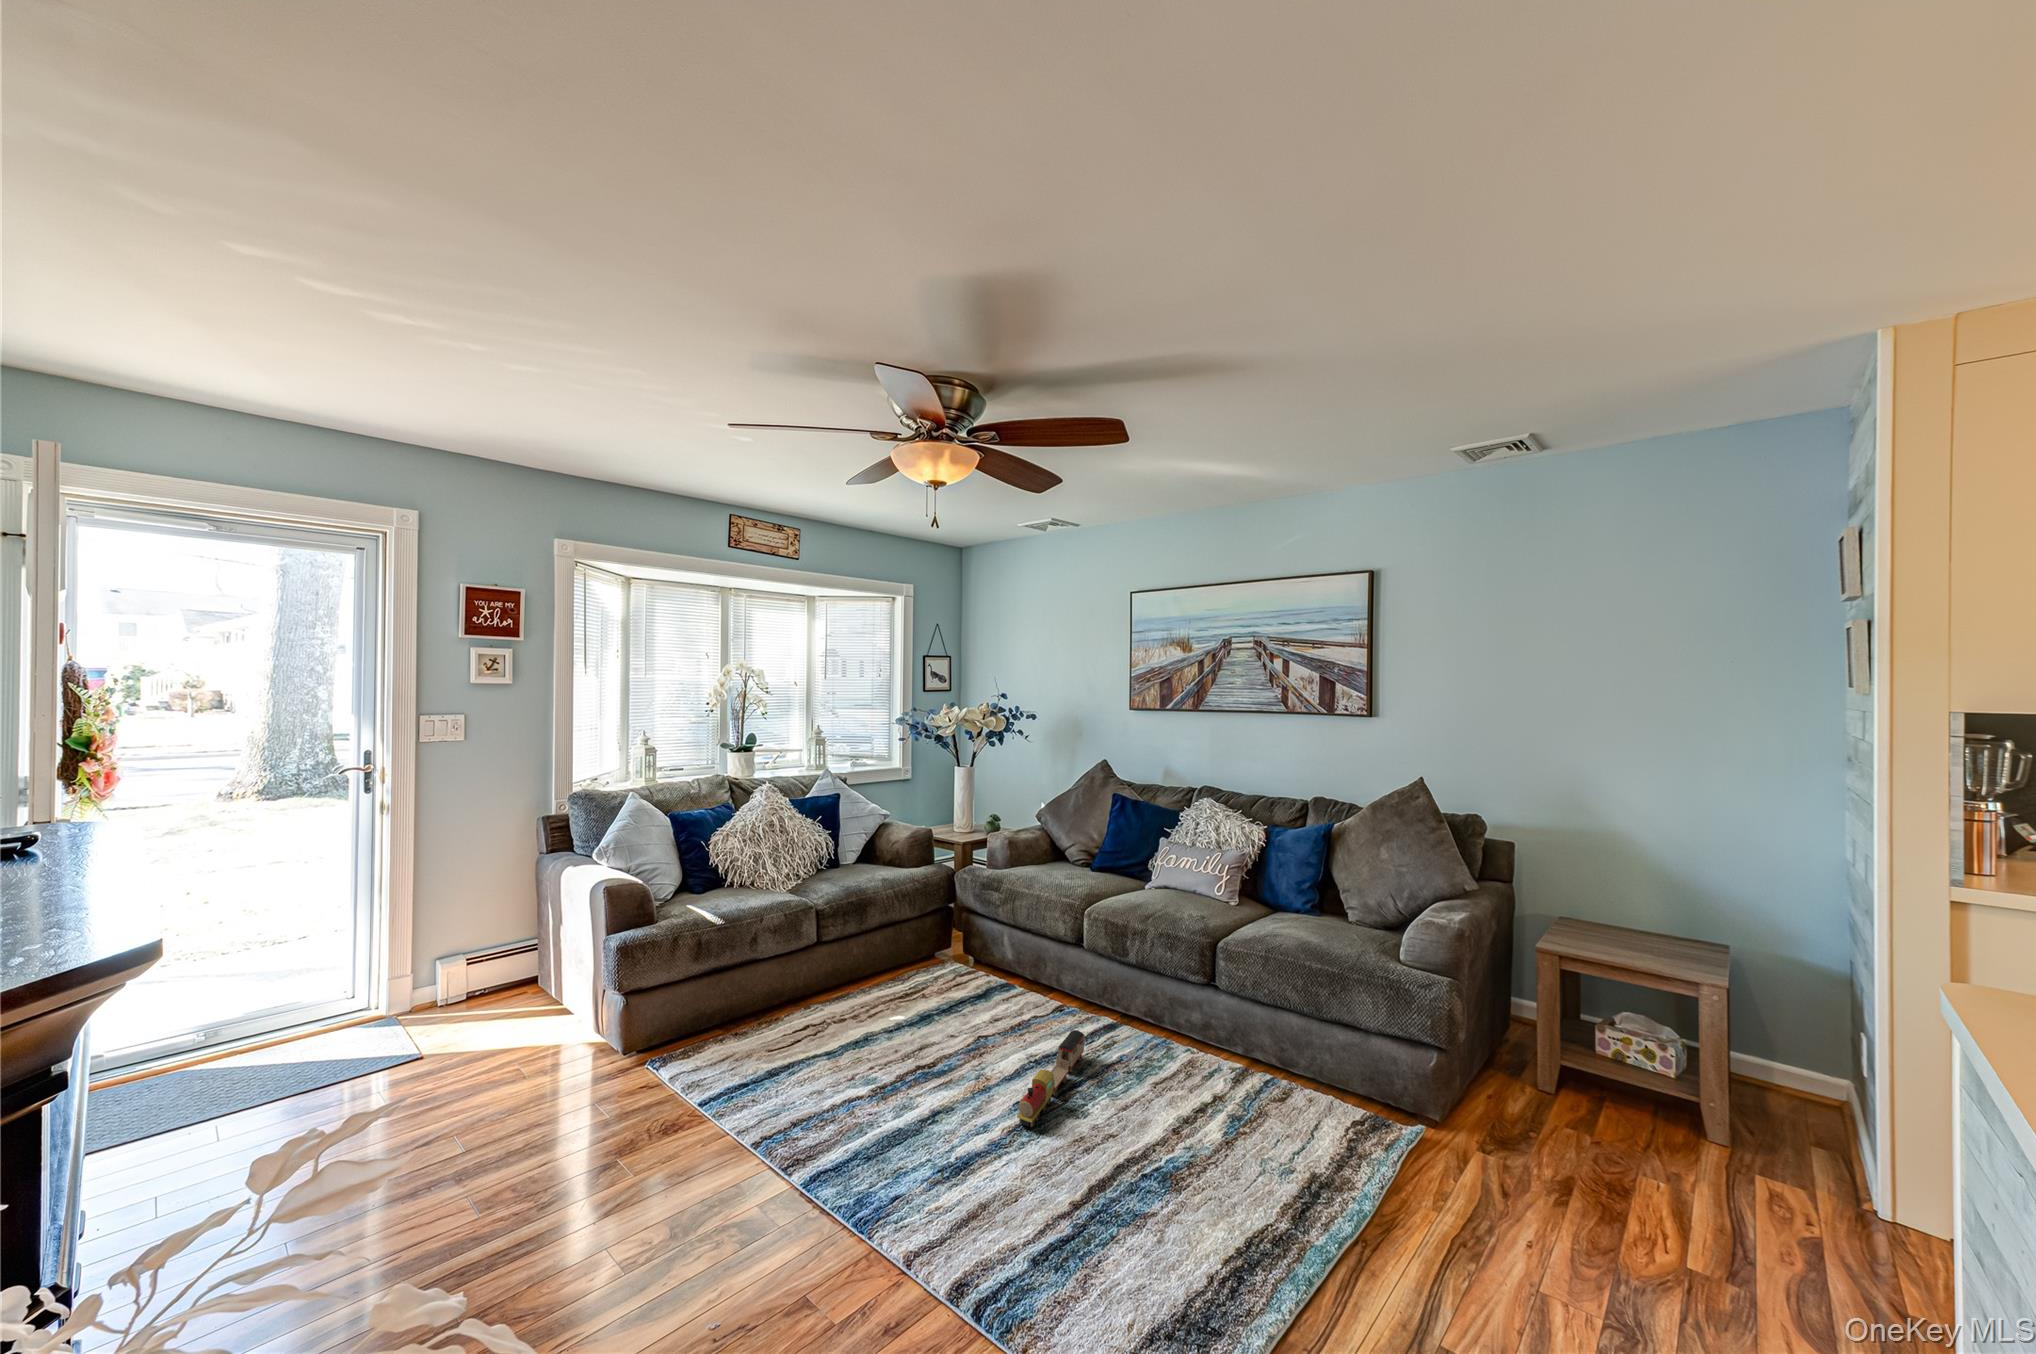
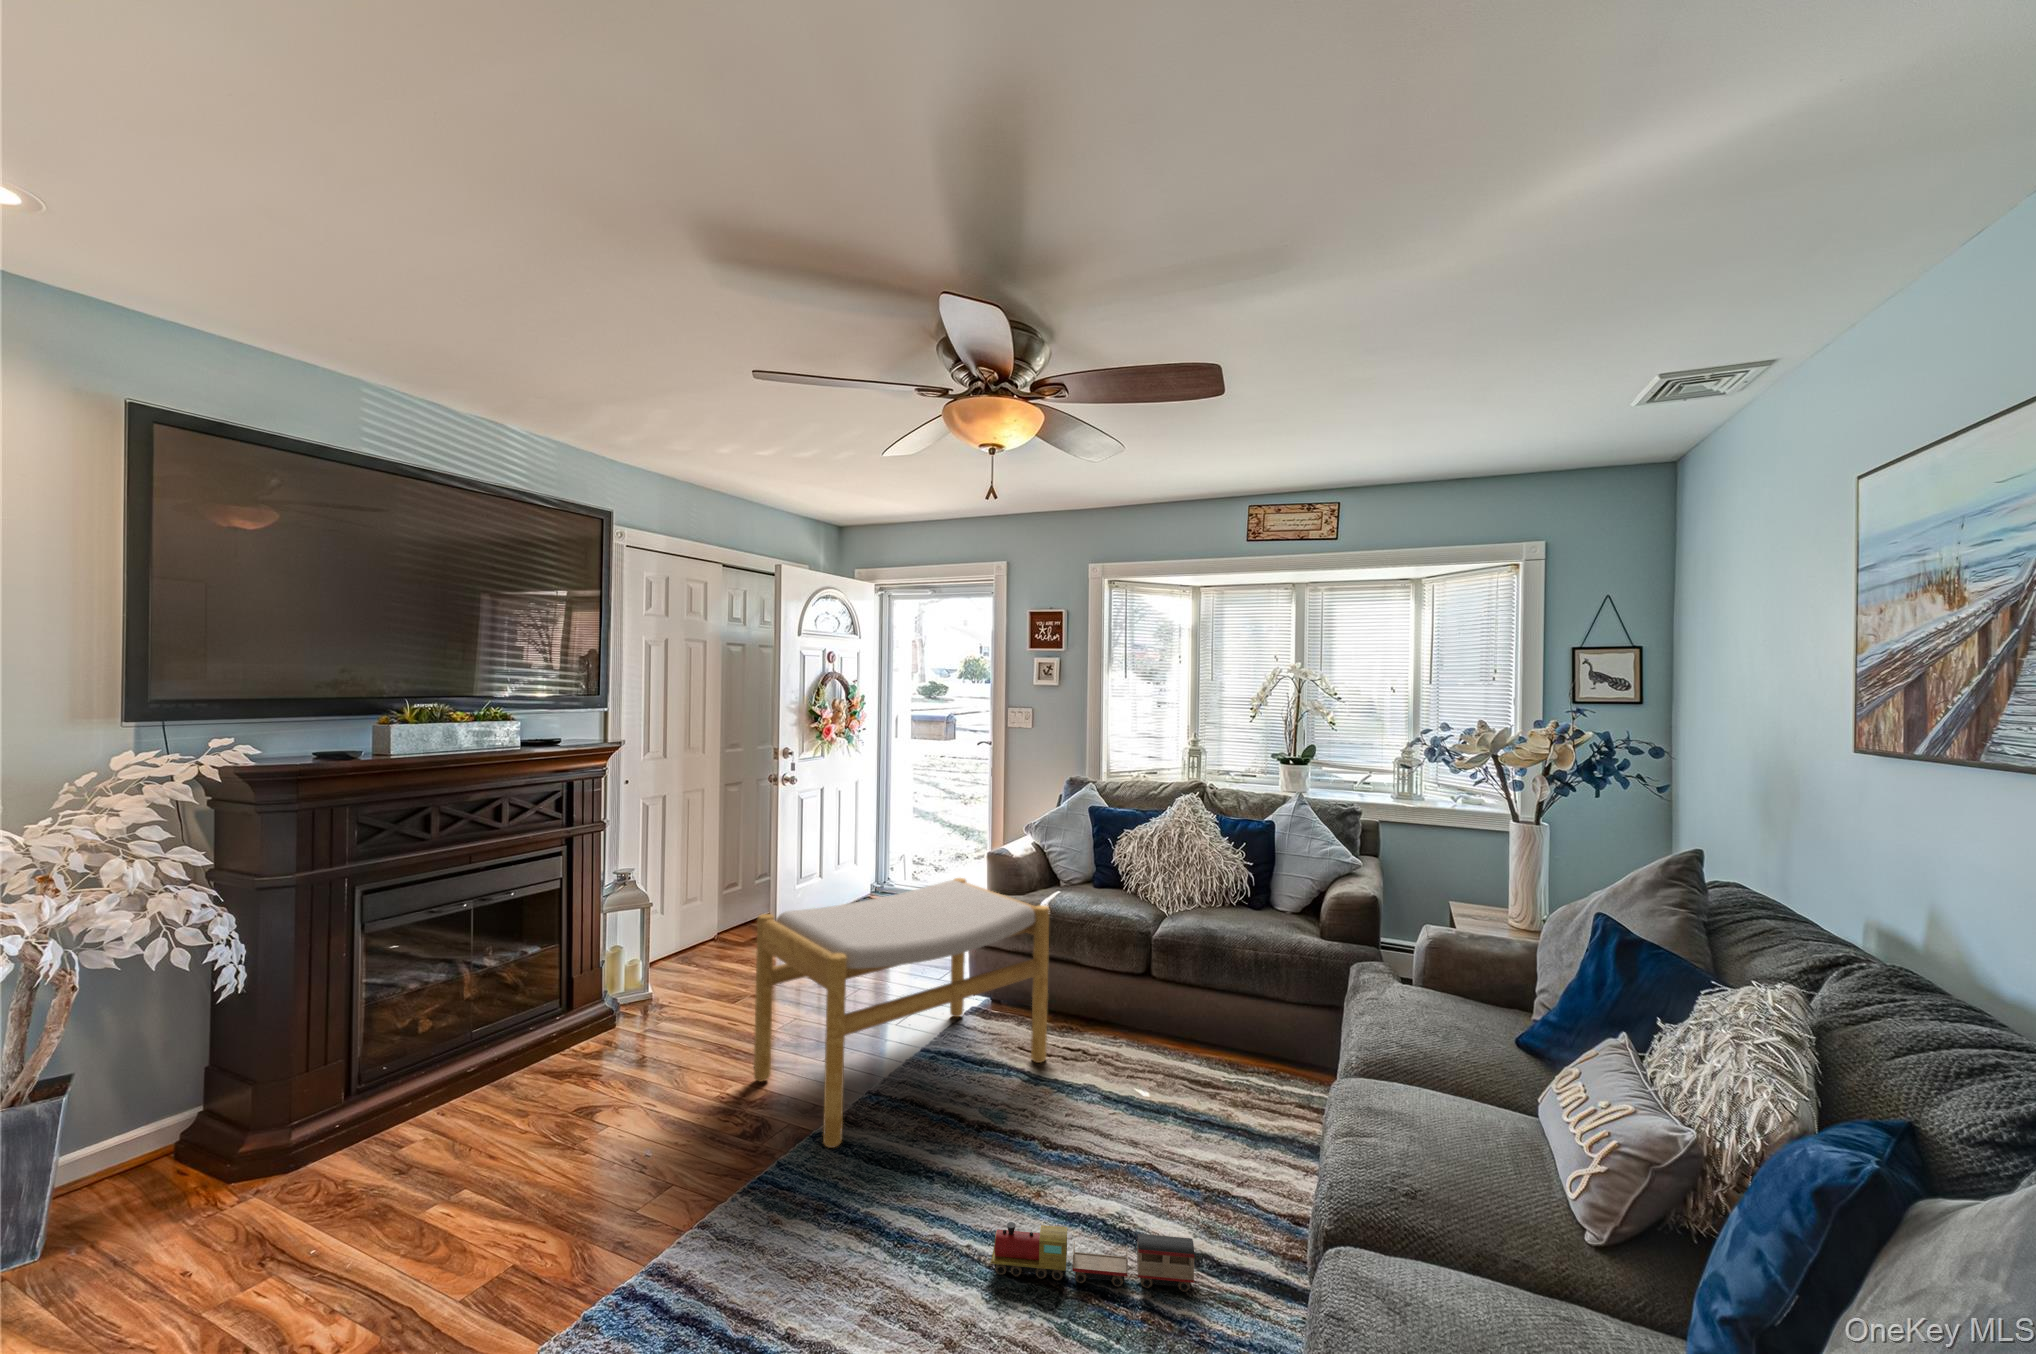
footstool: none [567,899,805,1257] -> present [754,878,1049,1148]

